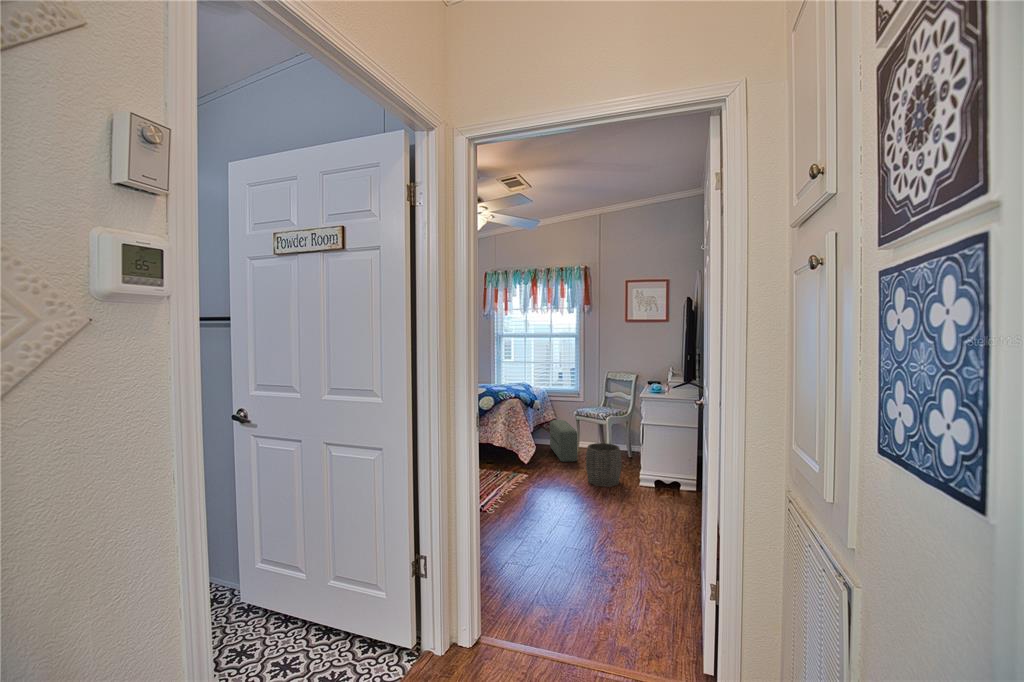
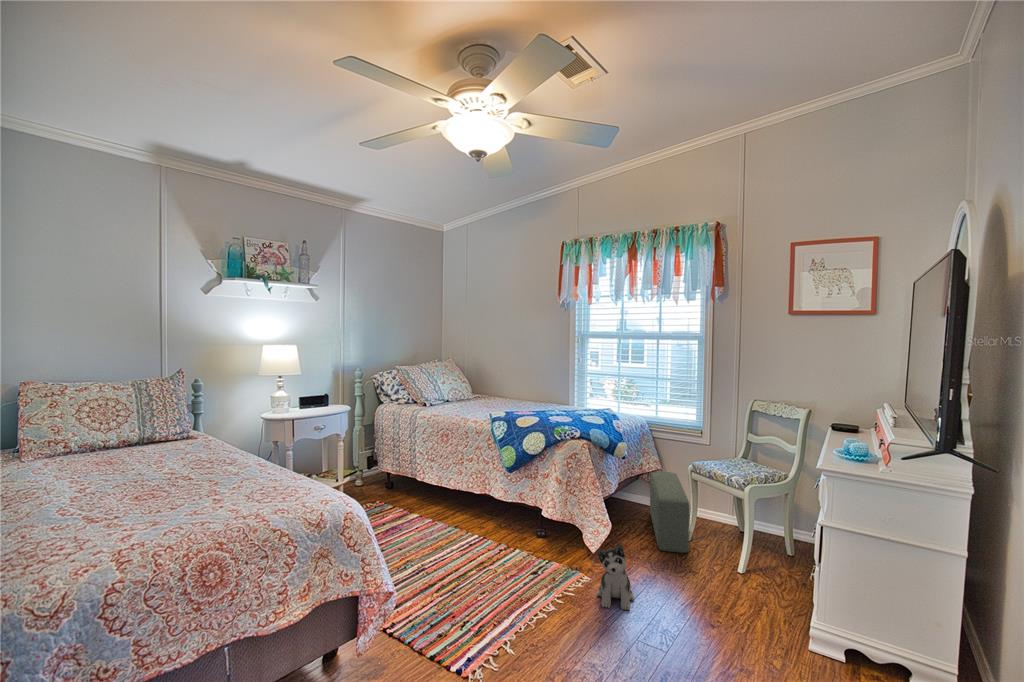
woven basket: present [586,443,622,487] -> none [694,541,768,639]
plush toy: none [535,449,555,485] -> present [597,543,634,610]

